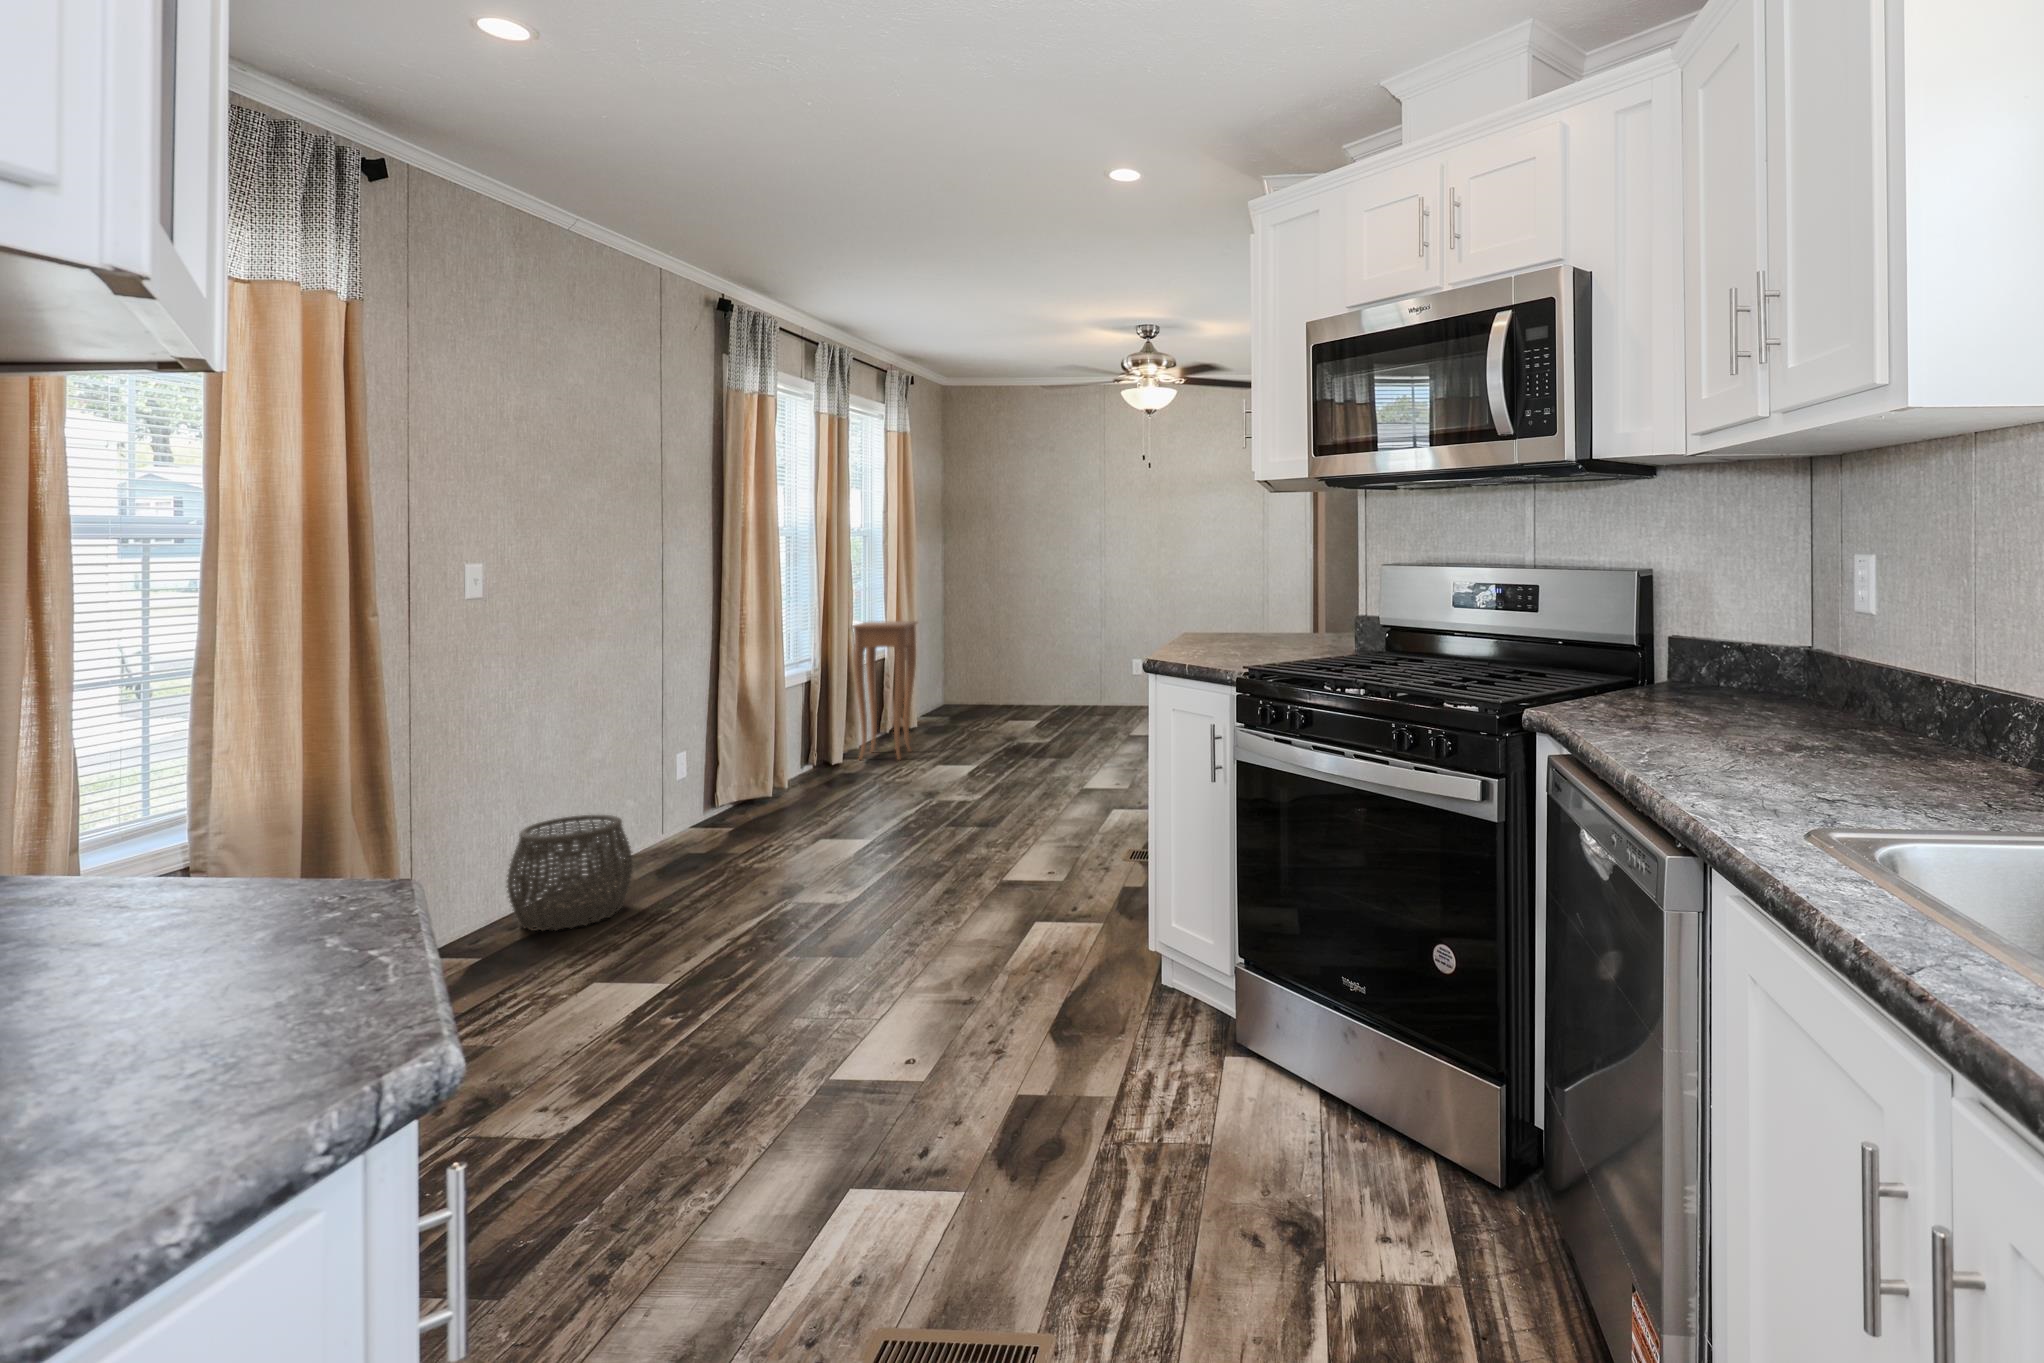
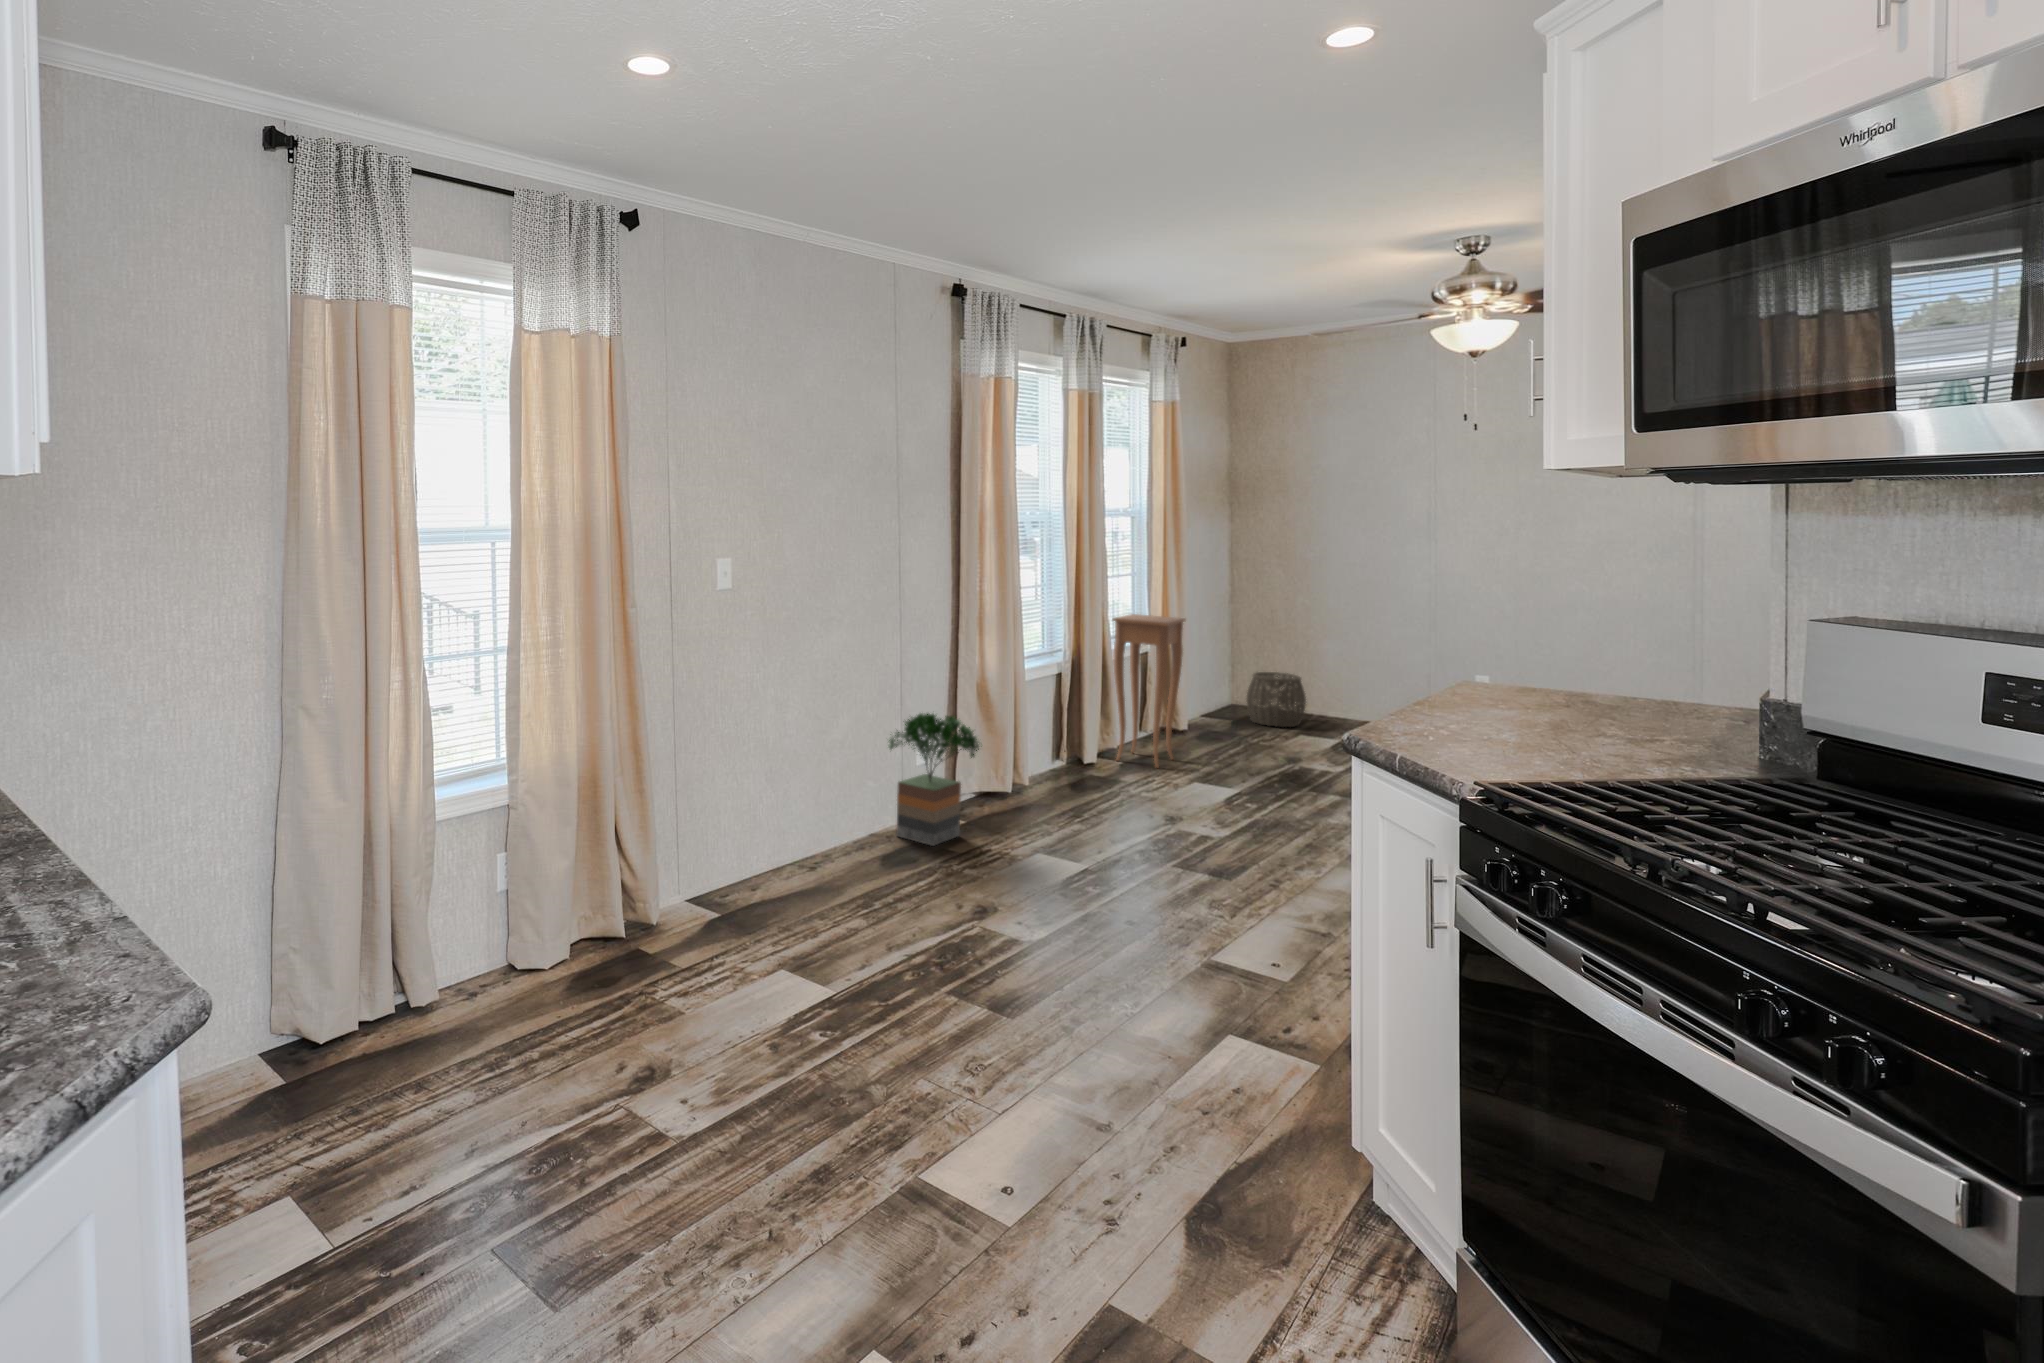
potted tree: none [646,723,757,856] -> present [888,713,982,846]
woven basket: present [507,815,633,931] -> present [1247,672,1306,727]

